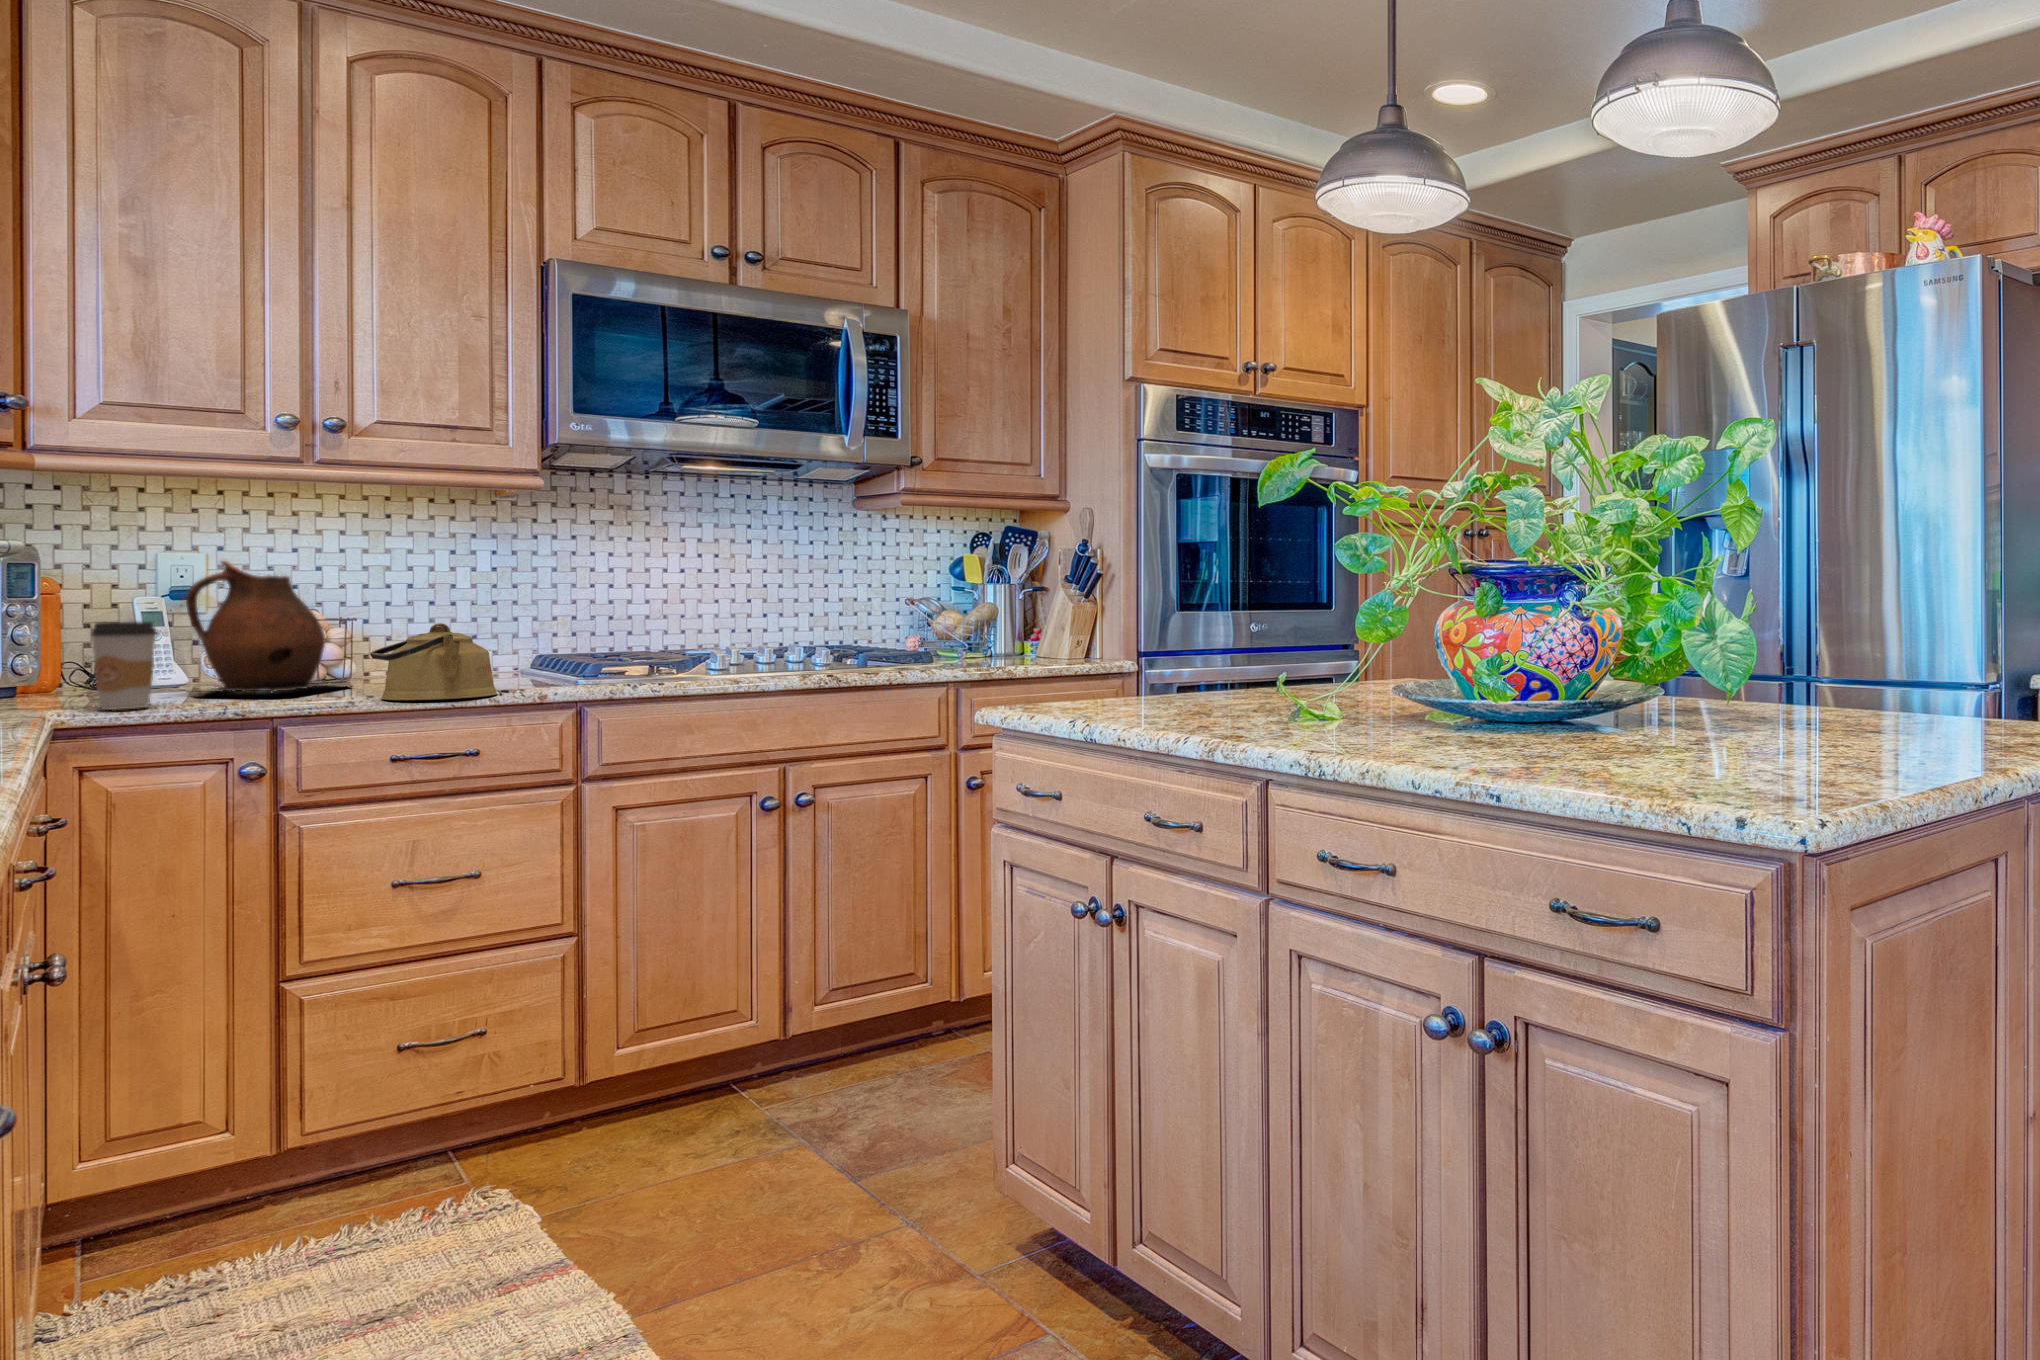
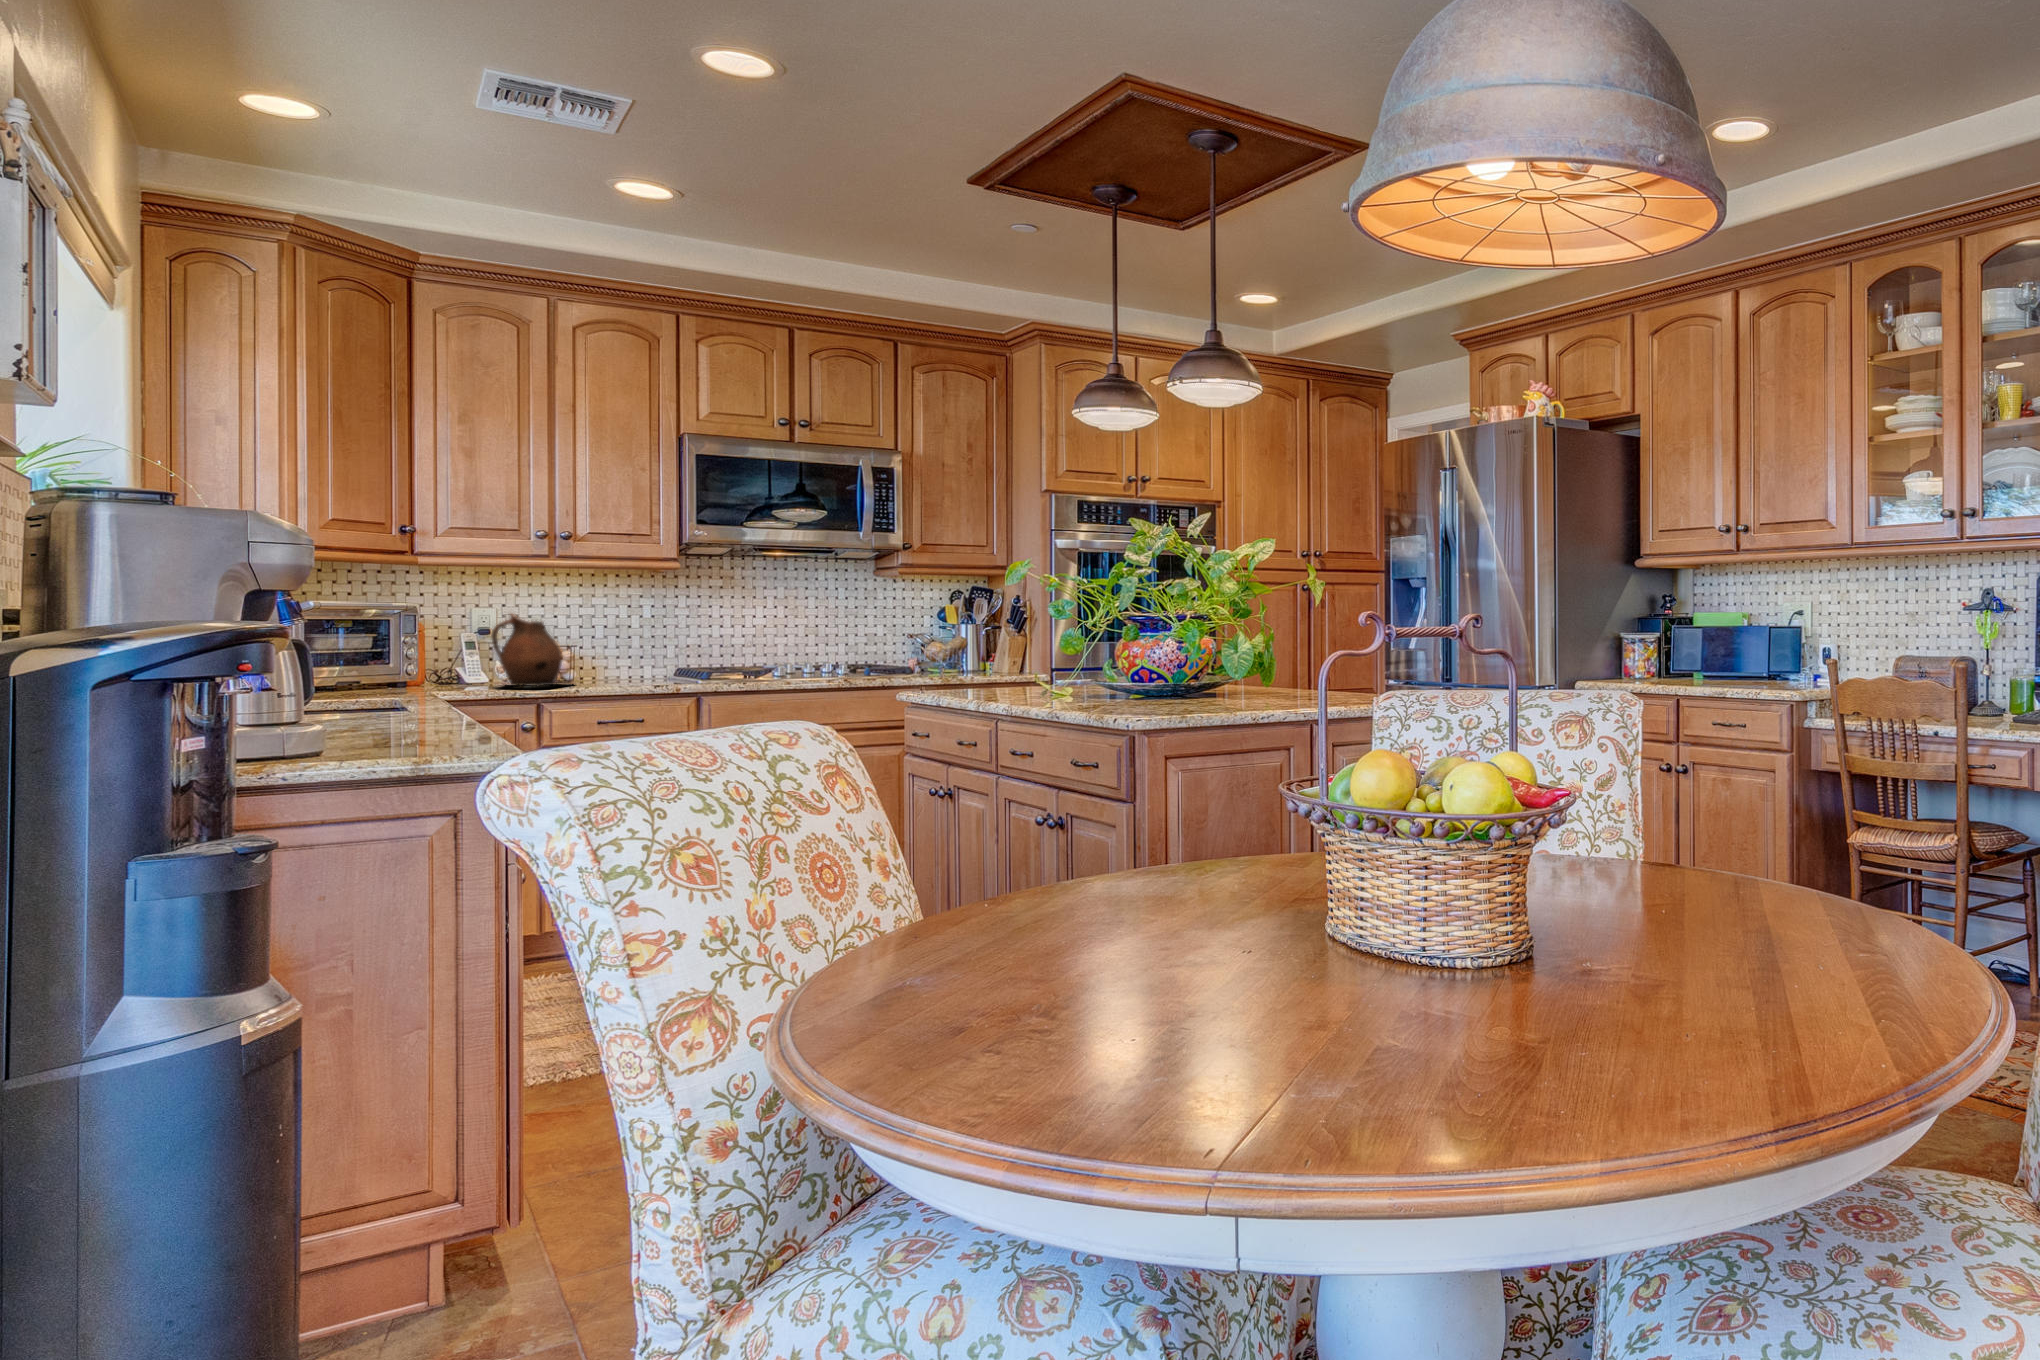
coffee cup: present [91,622,156,710] -> none [450,647,482,694]
kettle: present [370,623,497,700] -> none [588,648,656,691]

